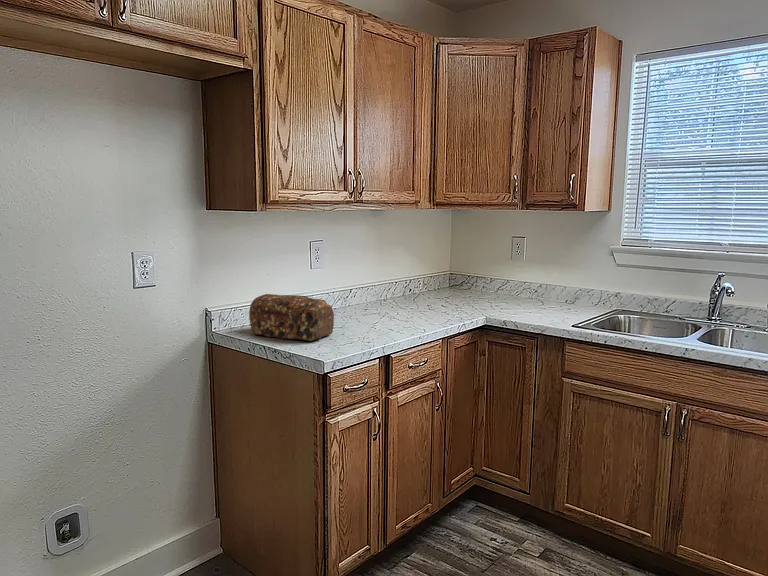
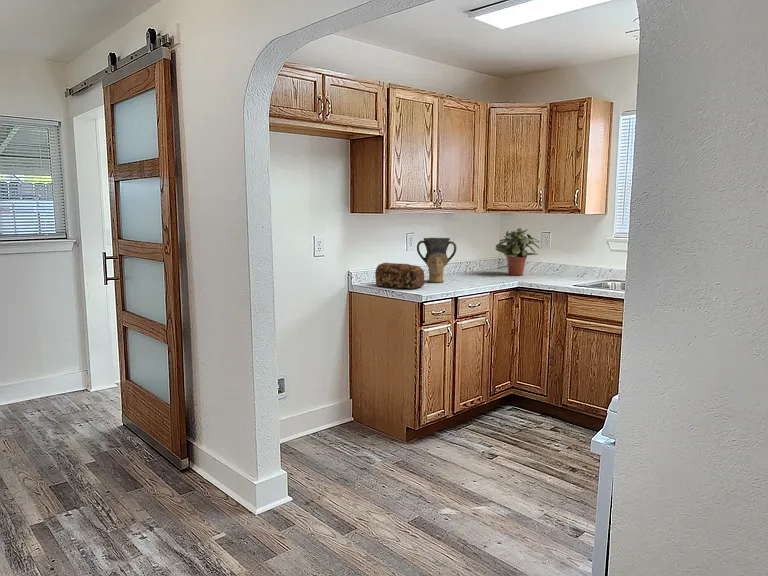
potted plant: none [447,233,515,303] -> present [496,228,540,276]
vase: none [324,249,388,323] -> present [417,238,457,283]

